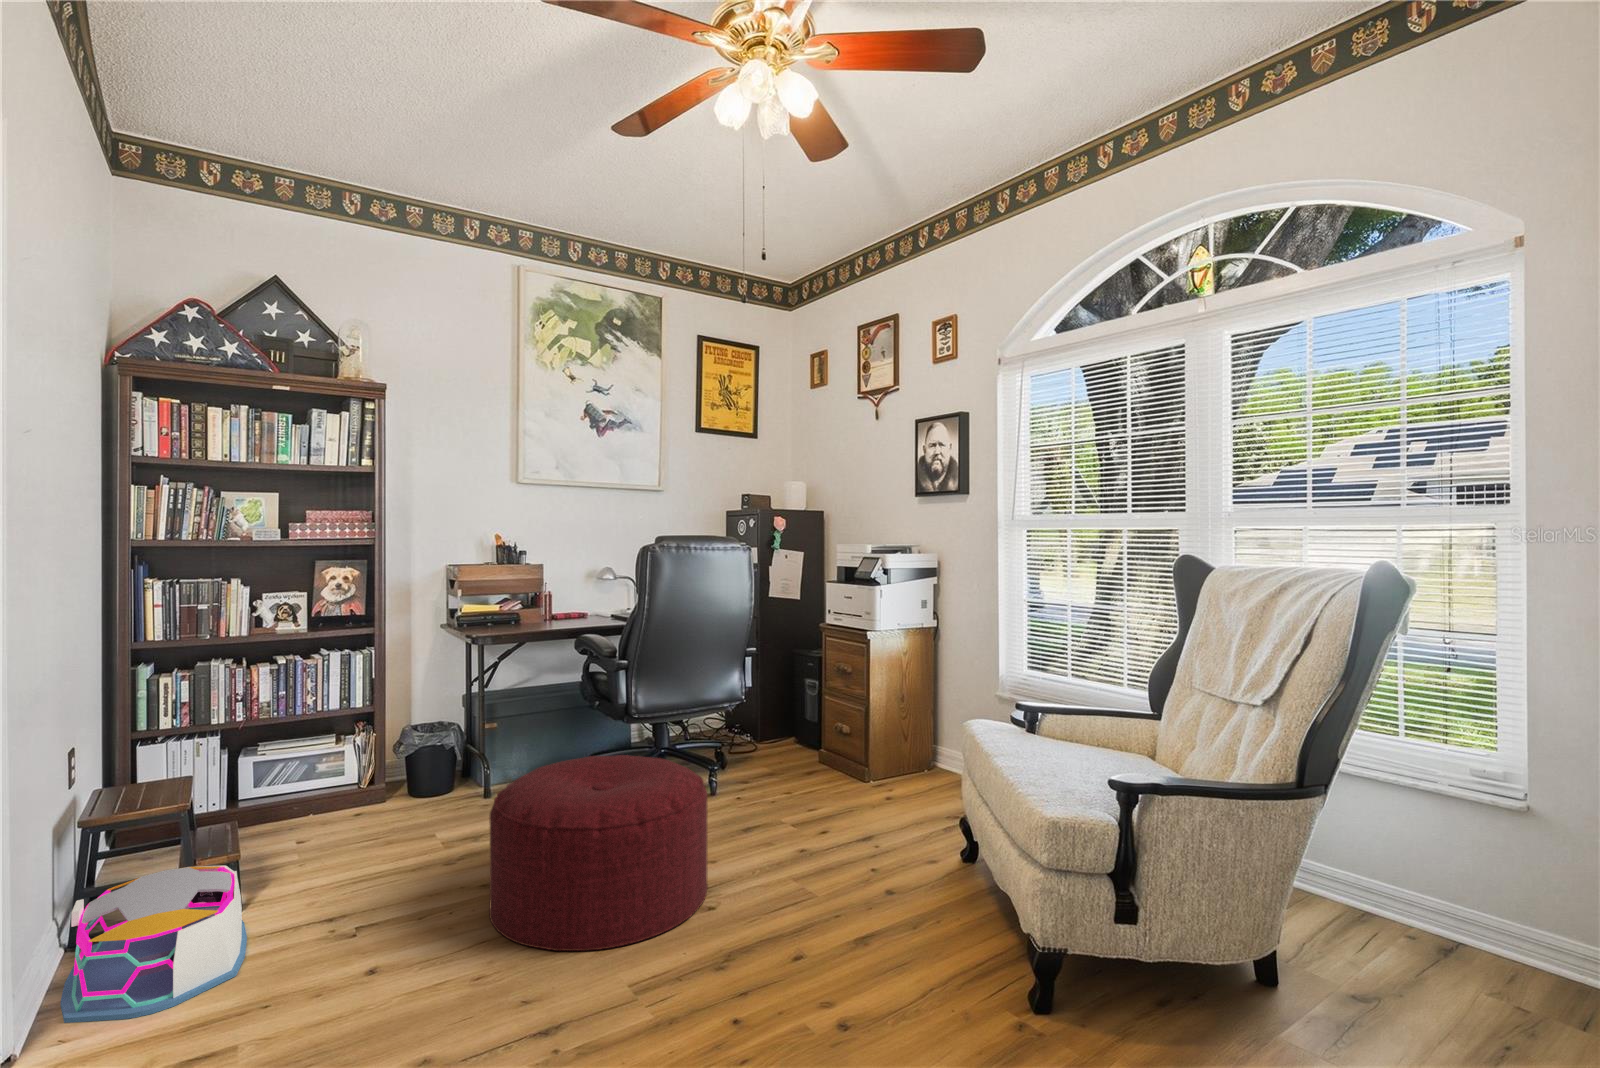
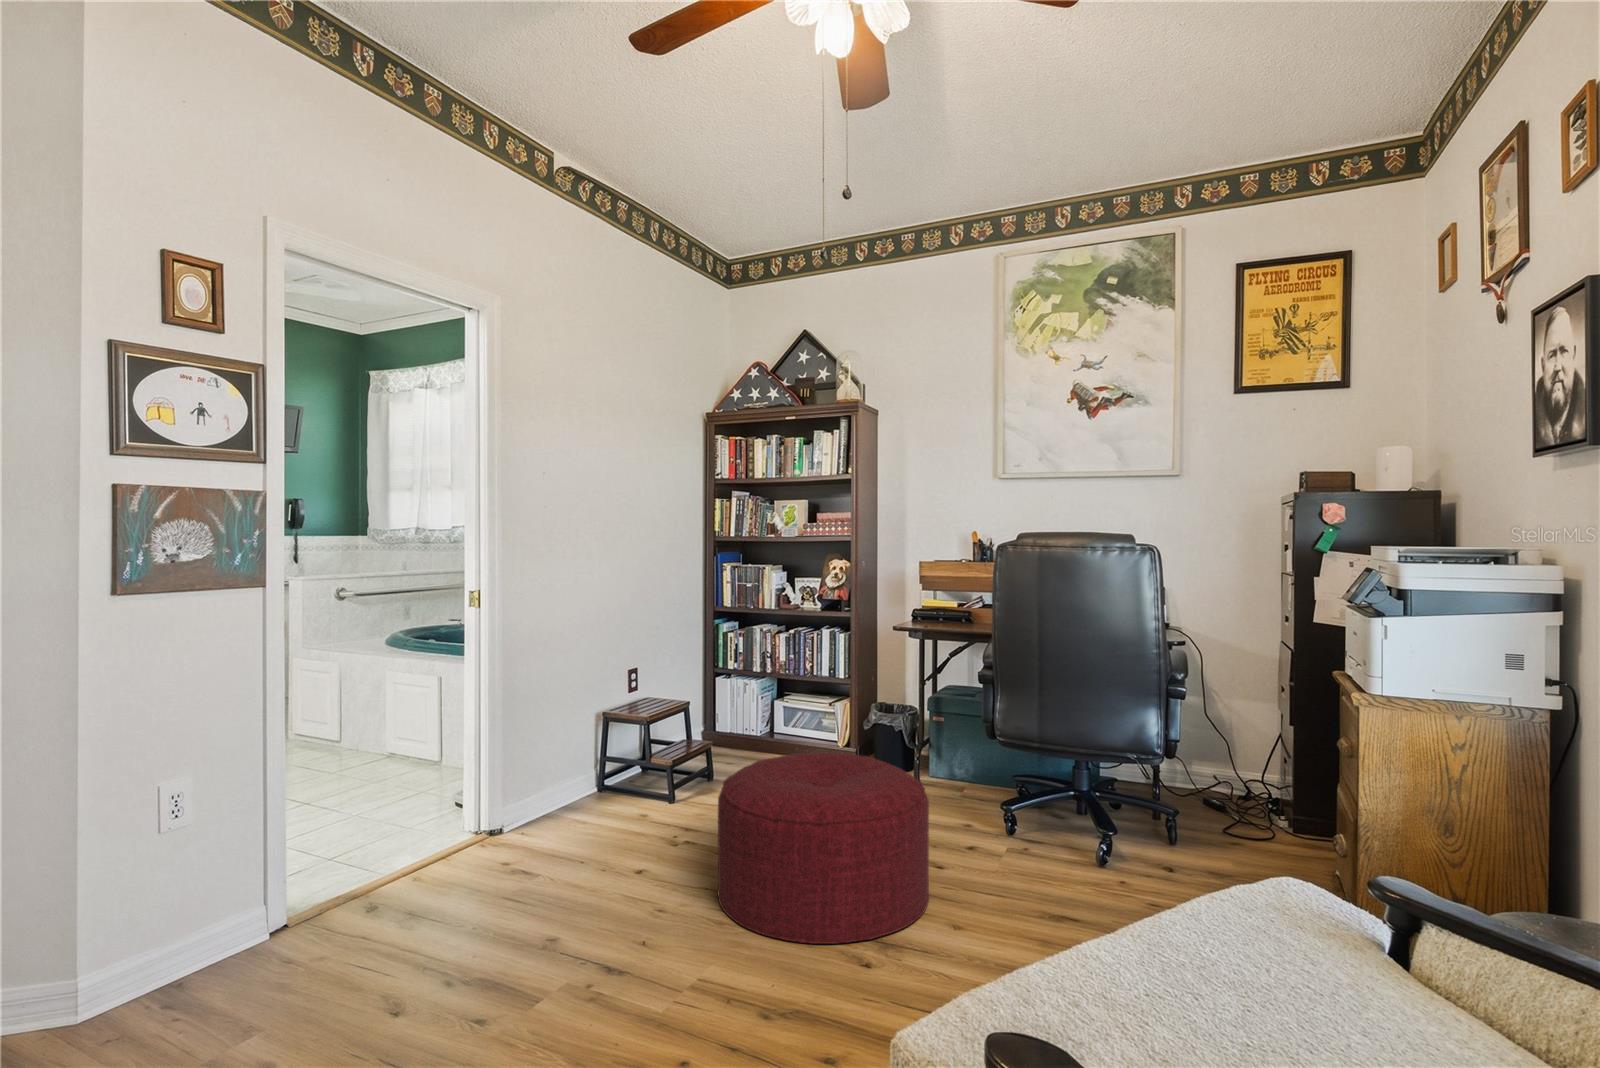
storage bin: present [61,865,247,1023] -> none [542,755,666,834]

